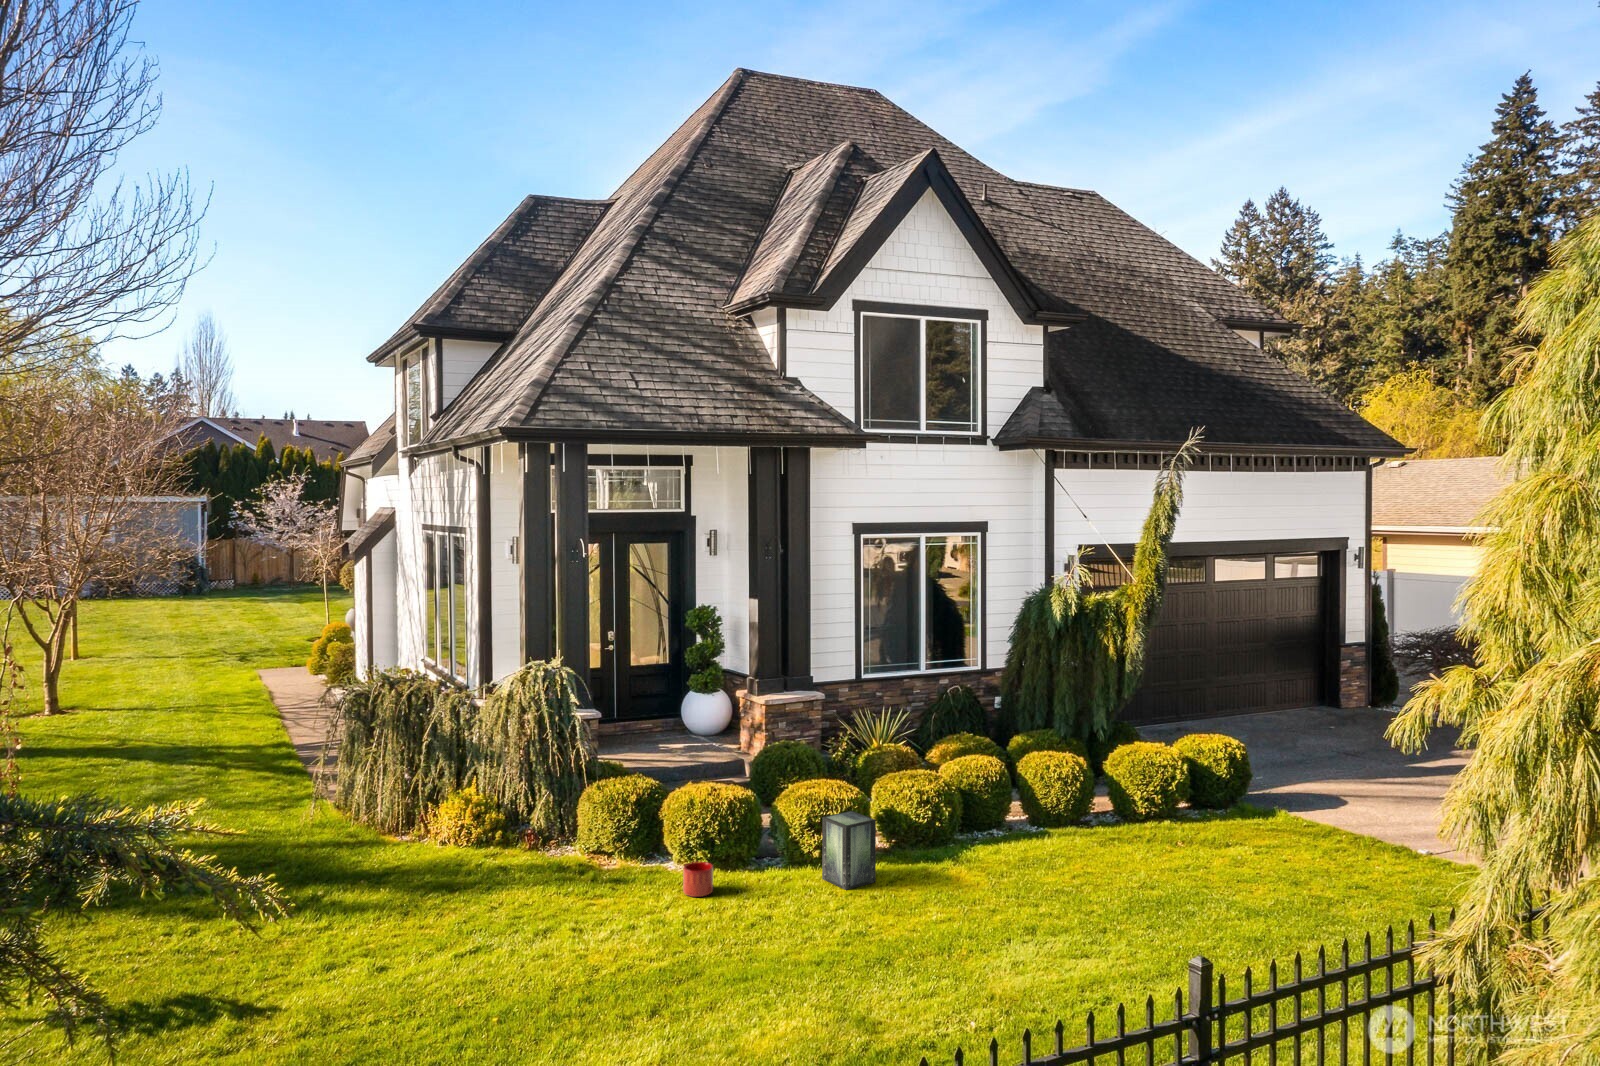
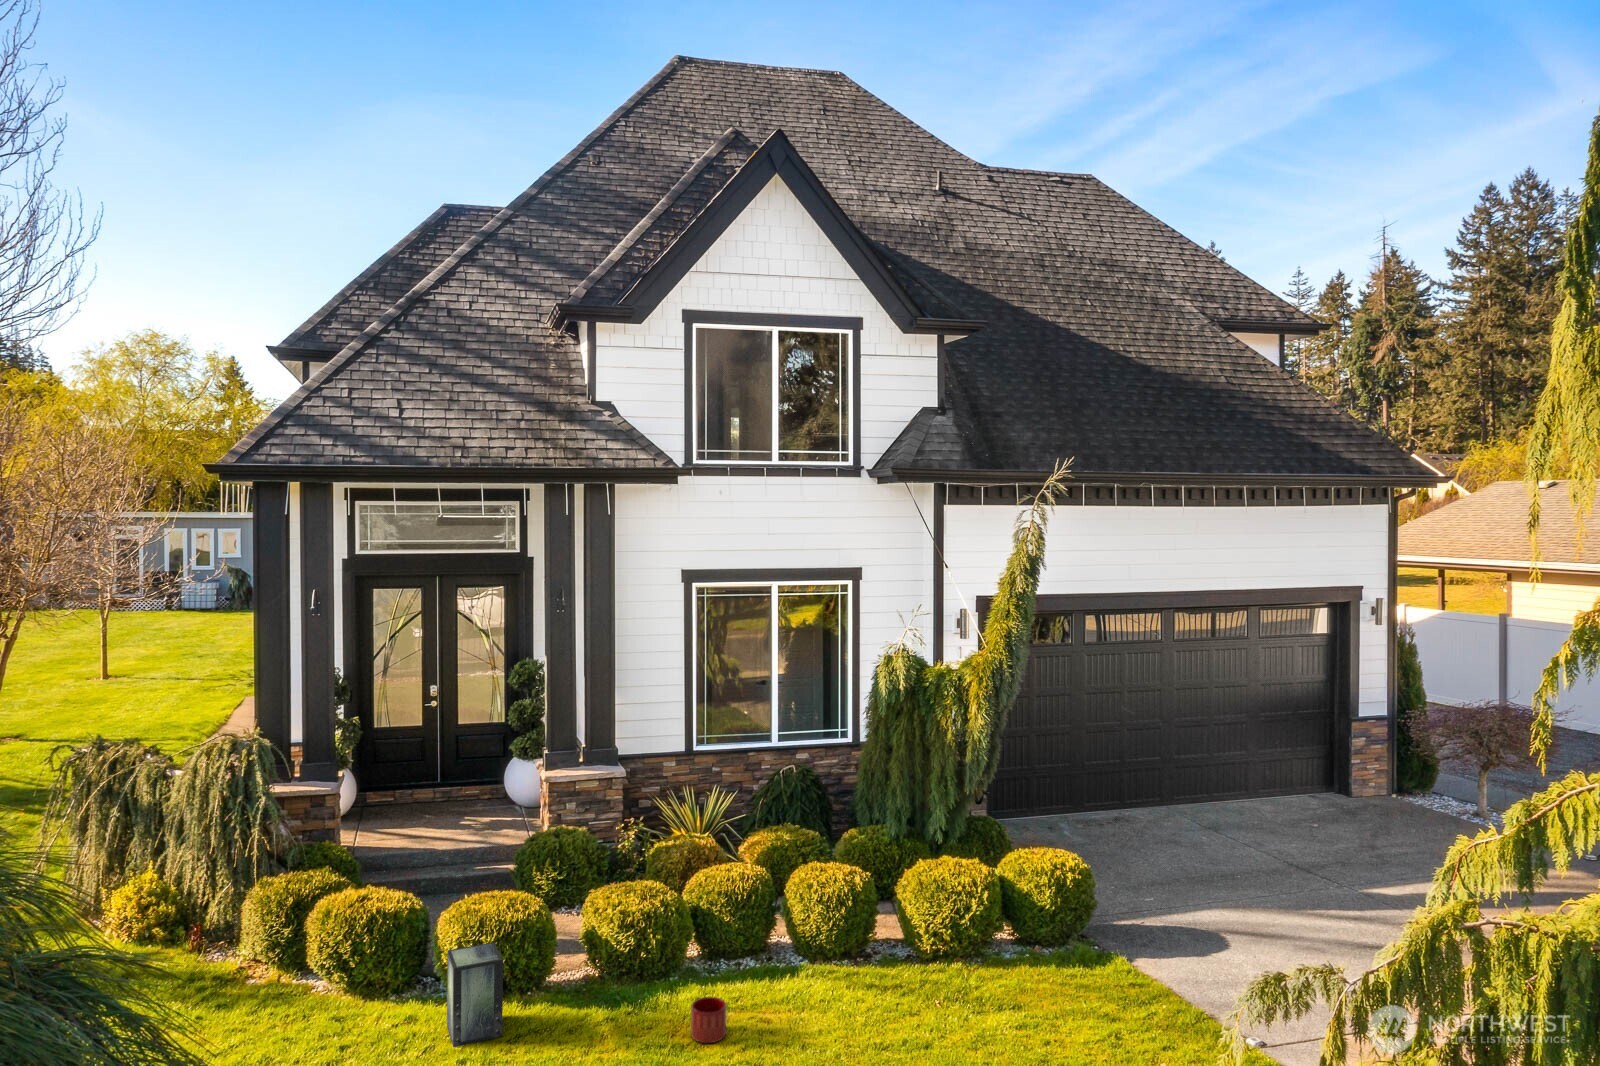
planter: present [683,862,713,897] -> present [691,997,726,1043]

